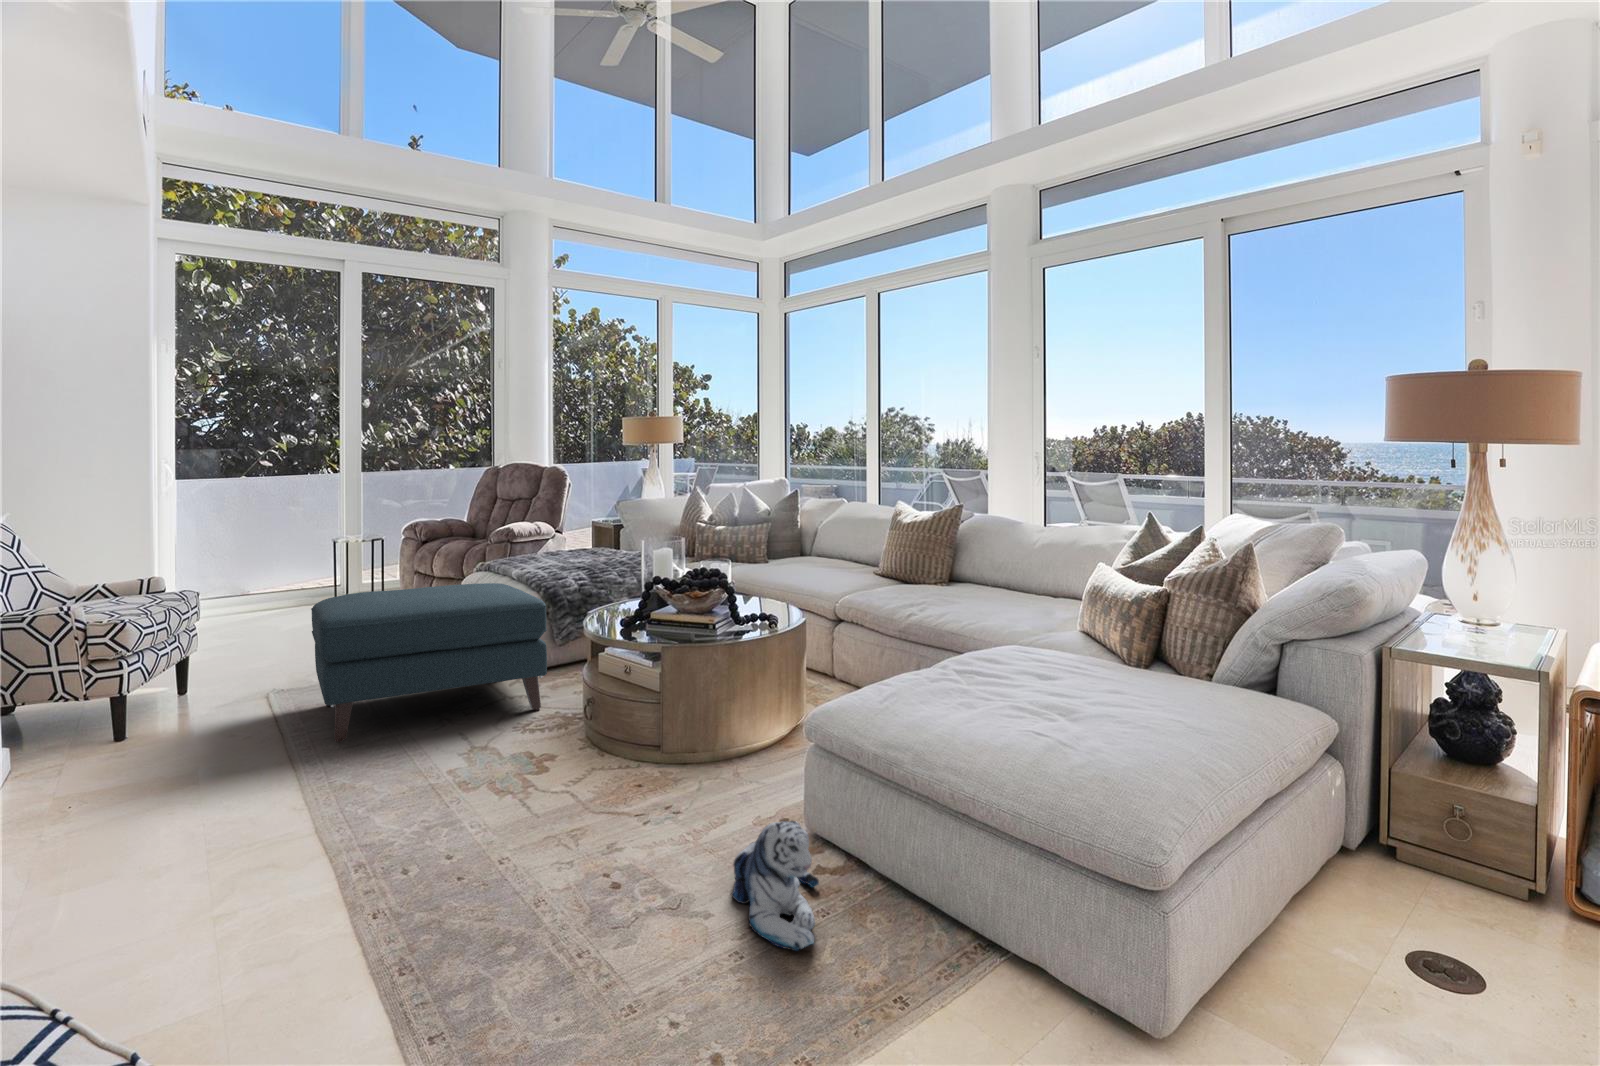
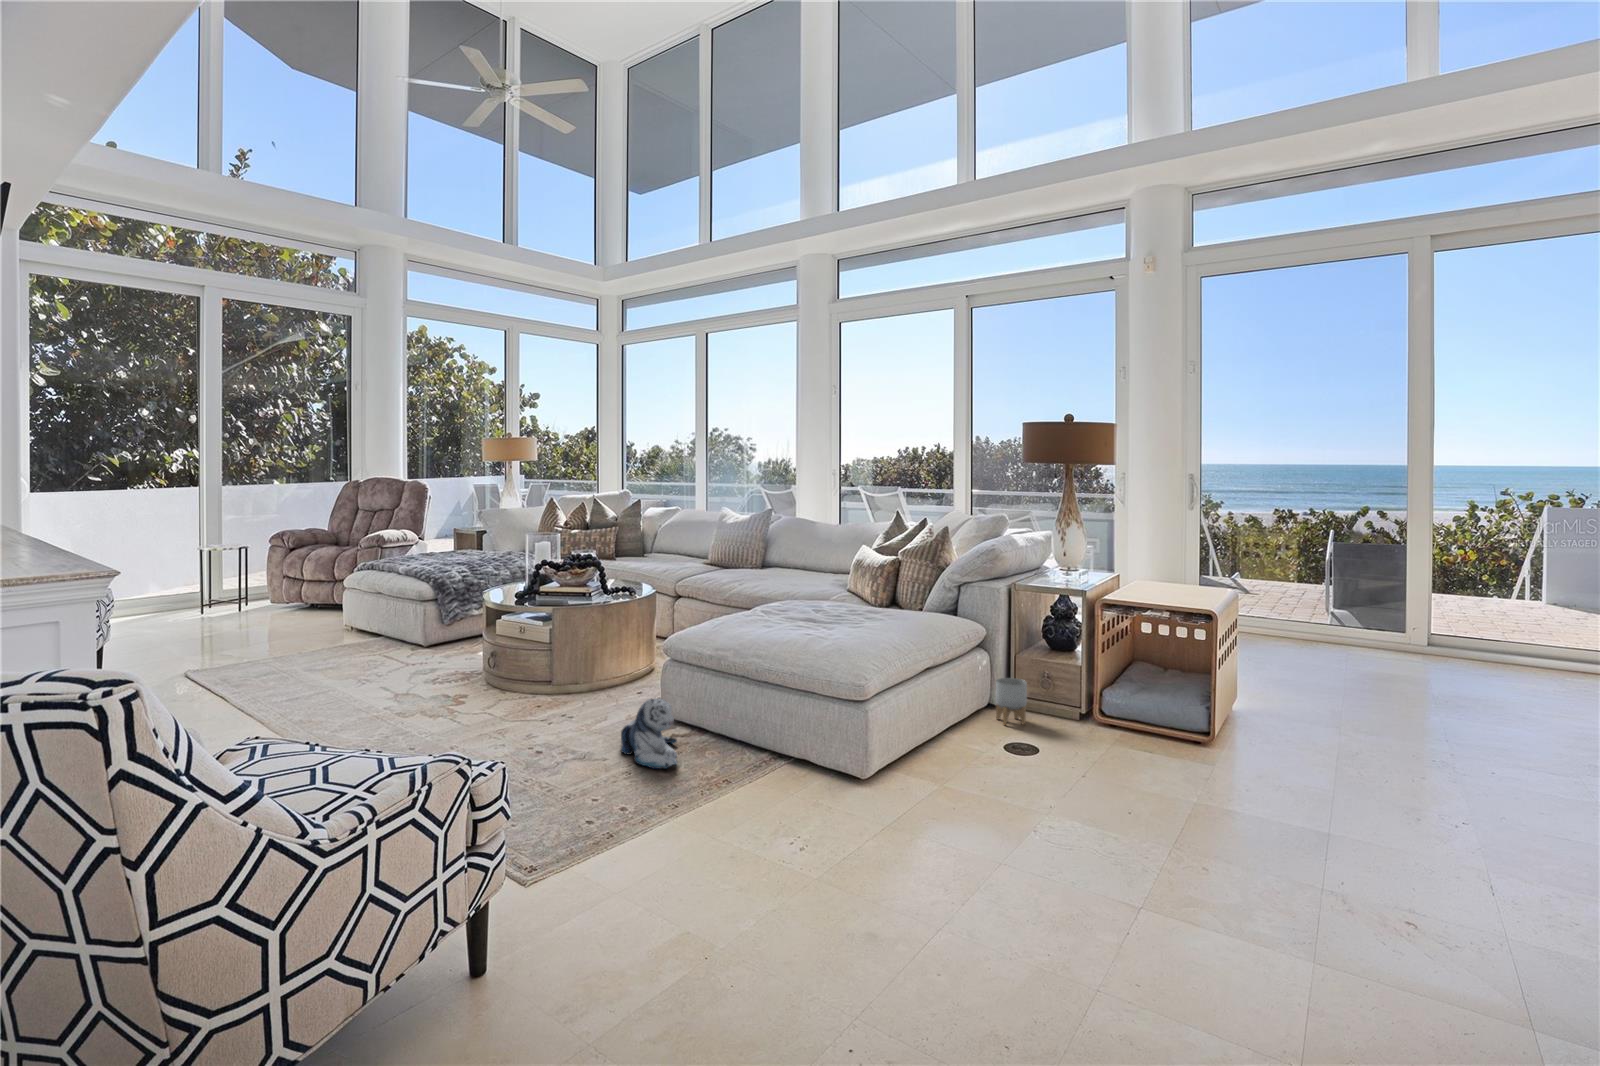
ottoman: present [311,583,547,742] -> none [237,574,447,698]
planter: none [1357,809,1424,899] -> present [996,678,1027,725]

